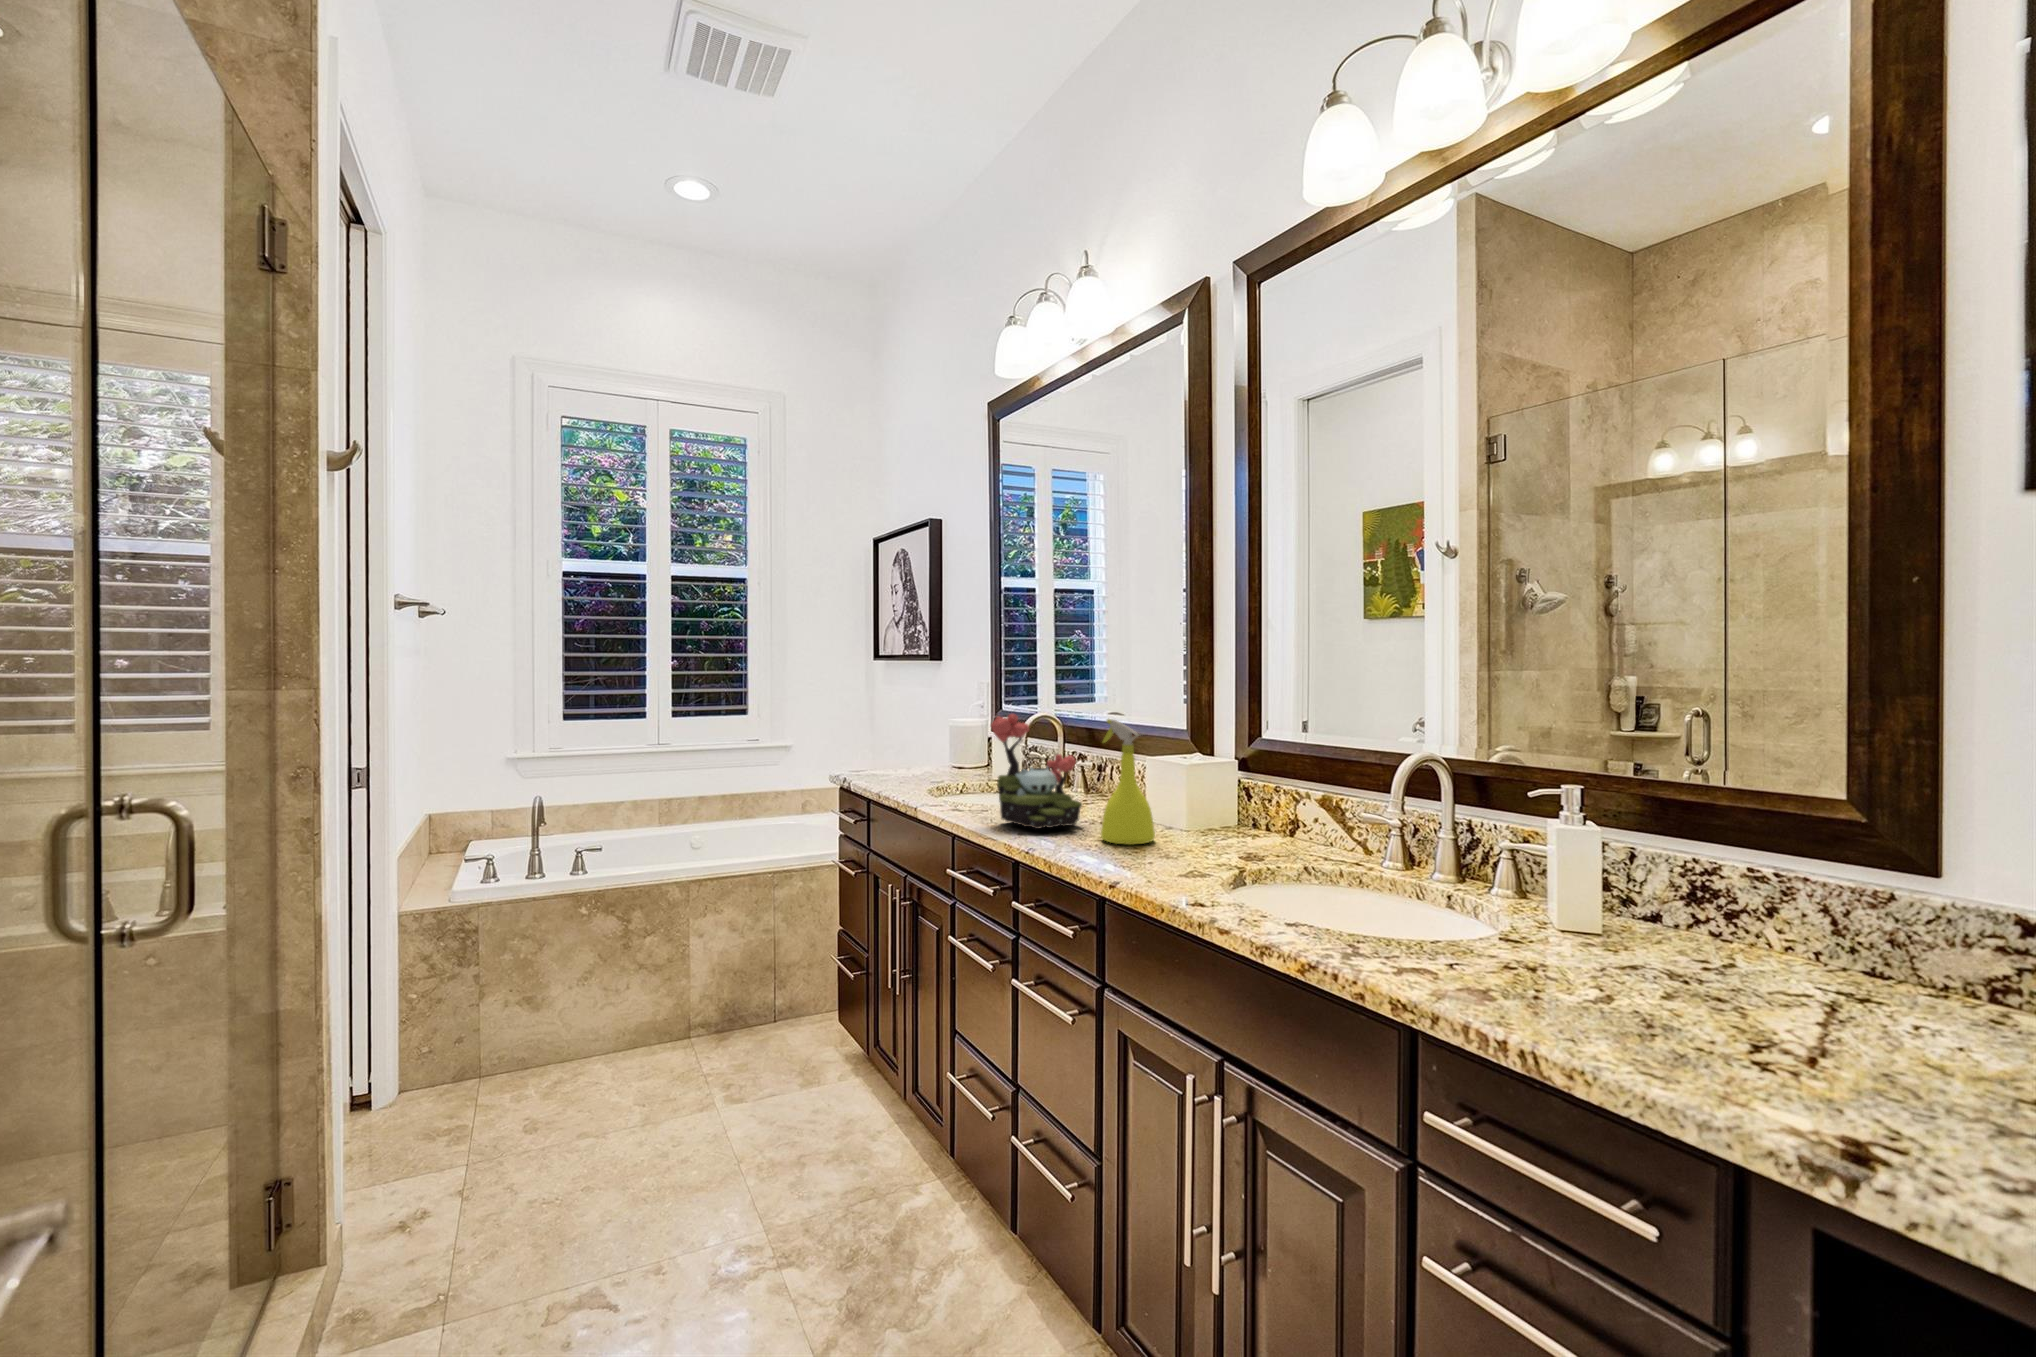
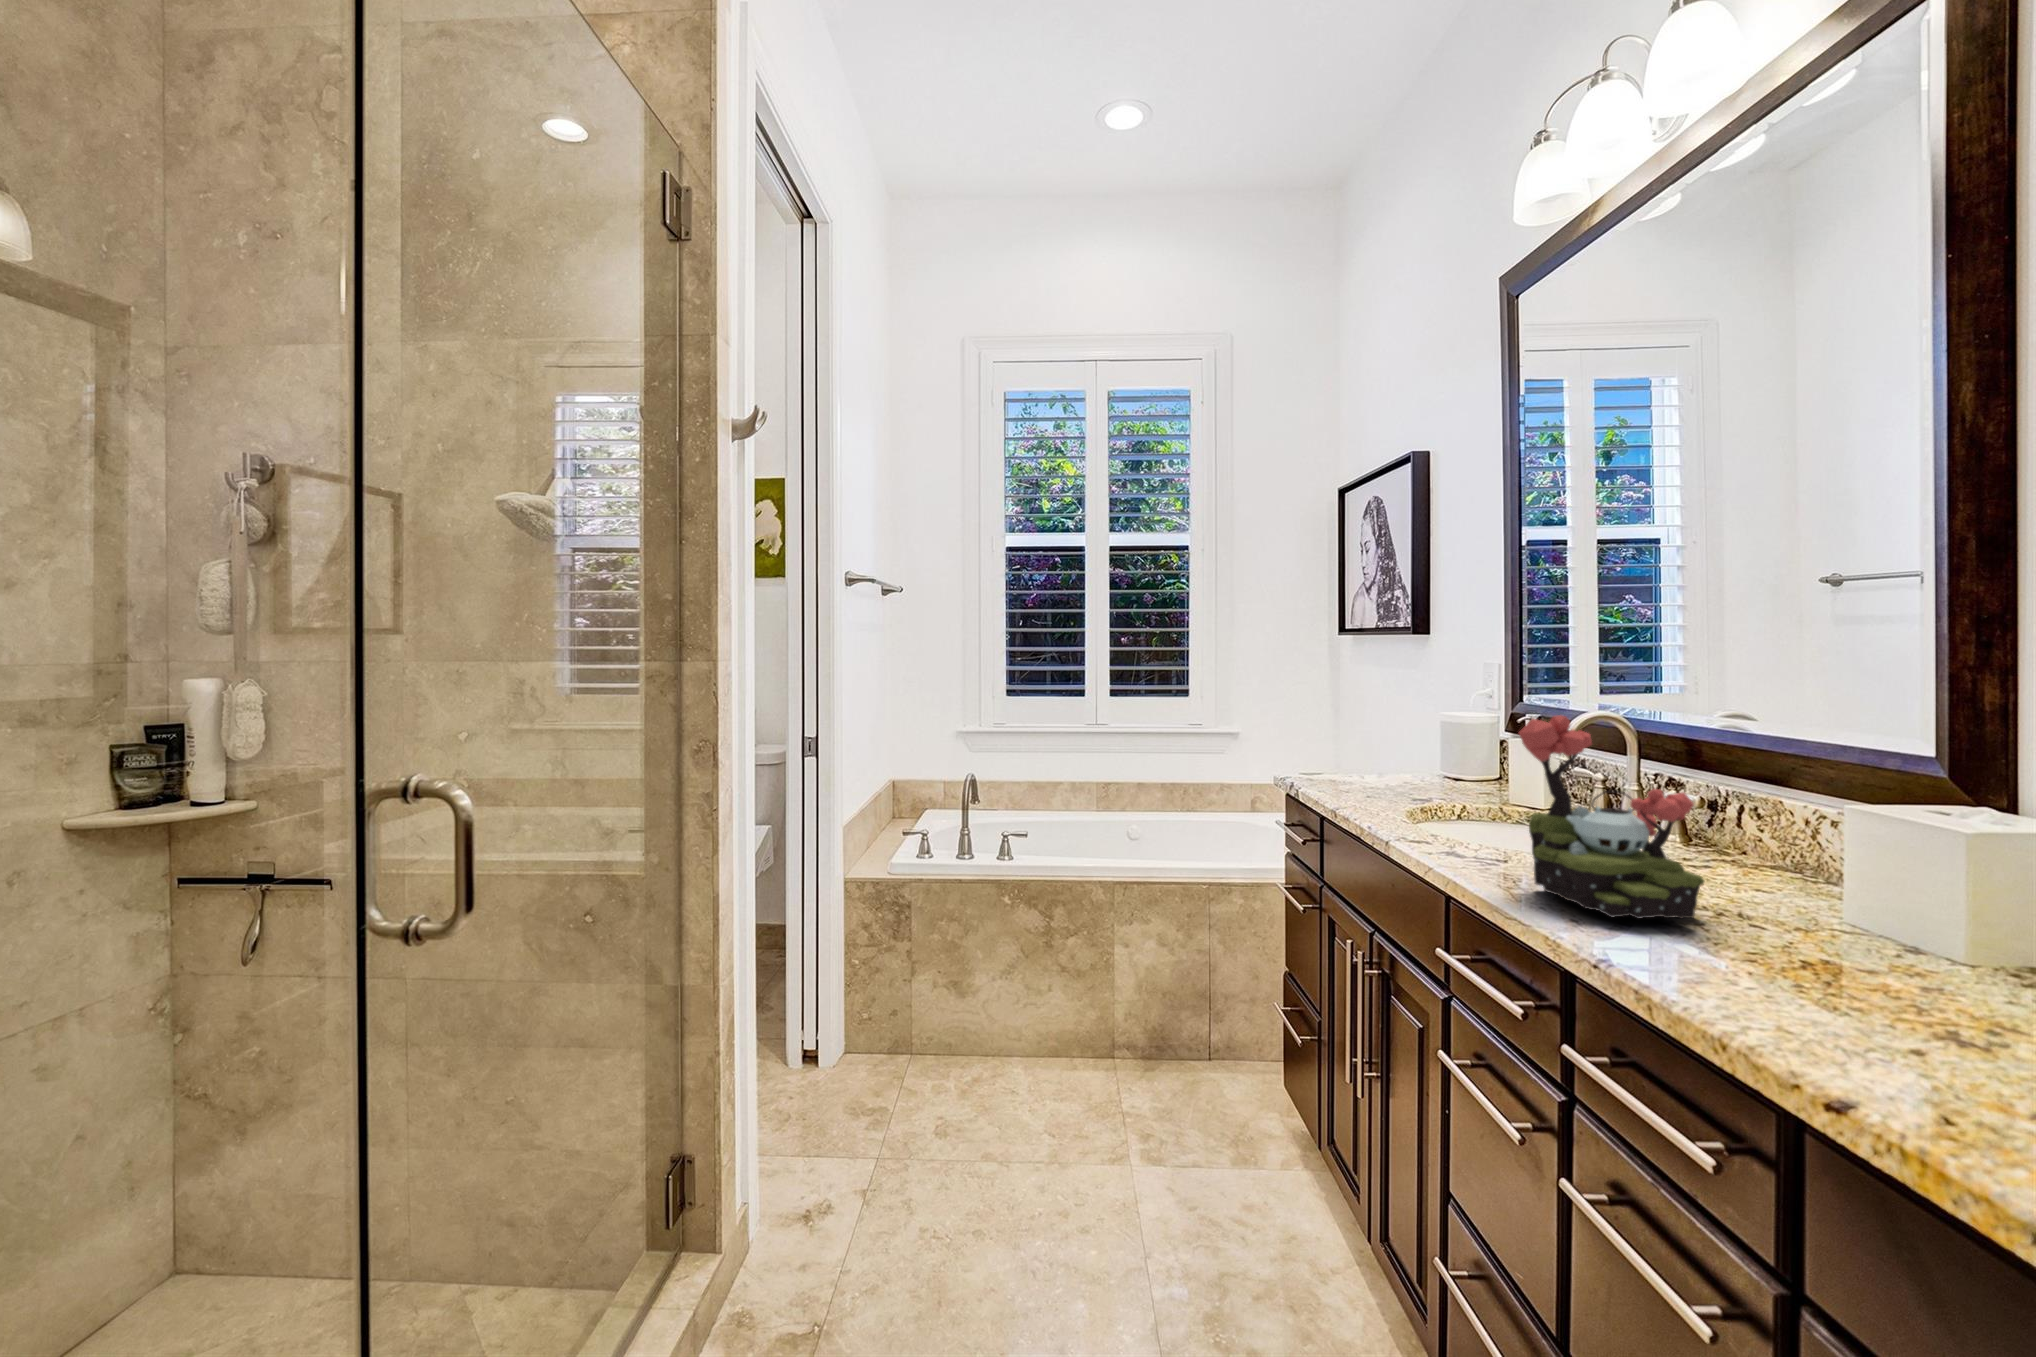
spray bottle: present [1101,719,1155,845] -> none [1762,735,1908,991]

